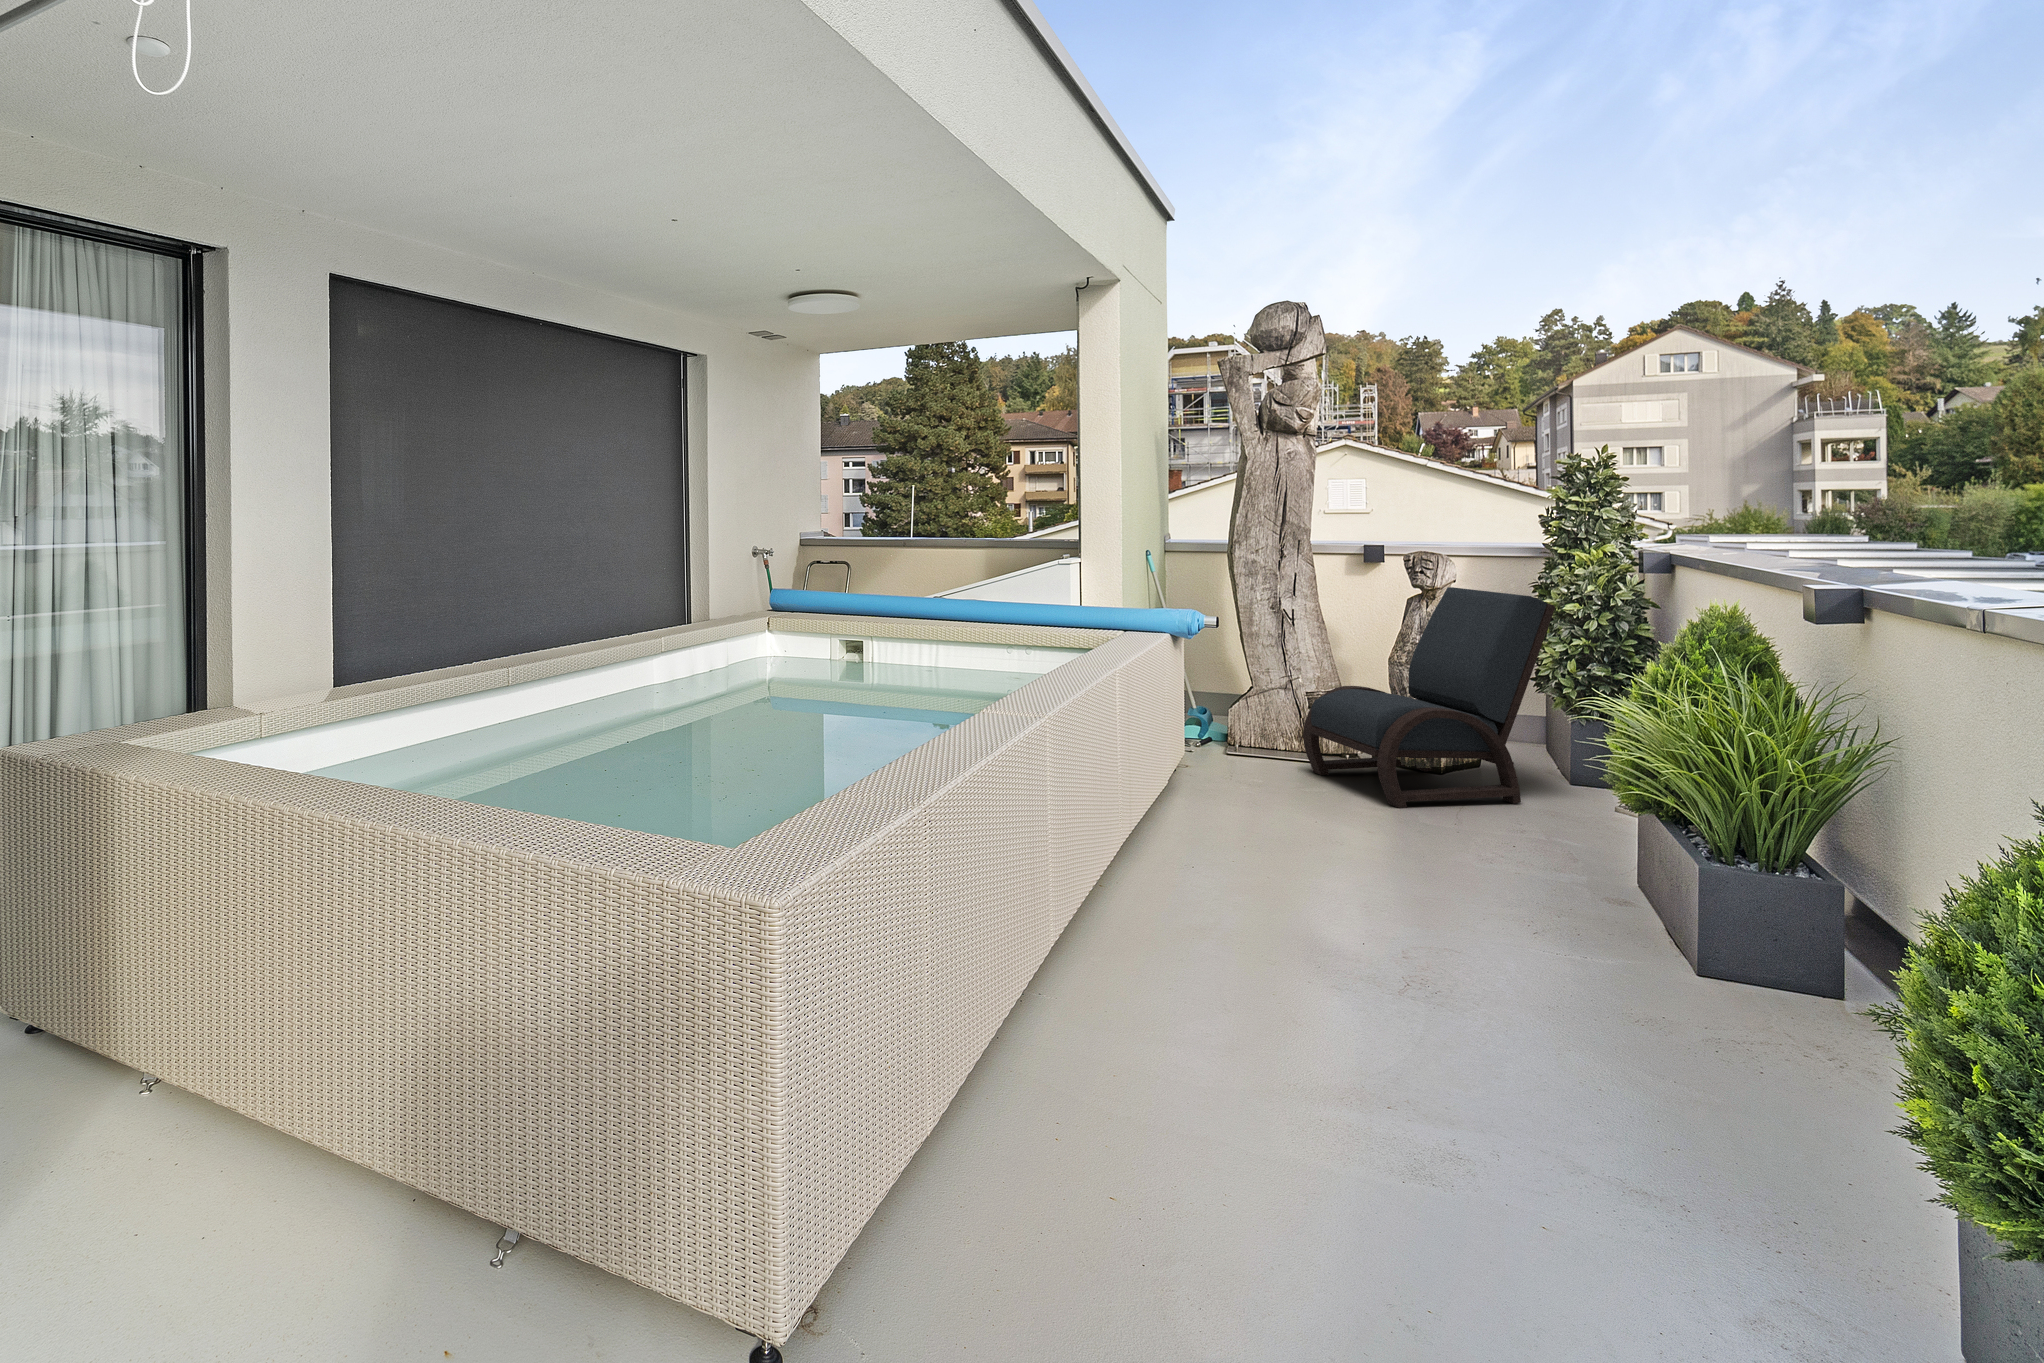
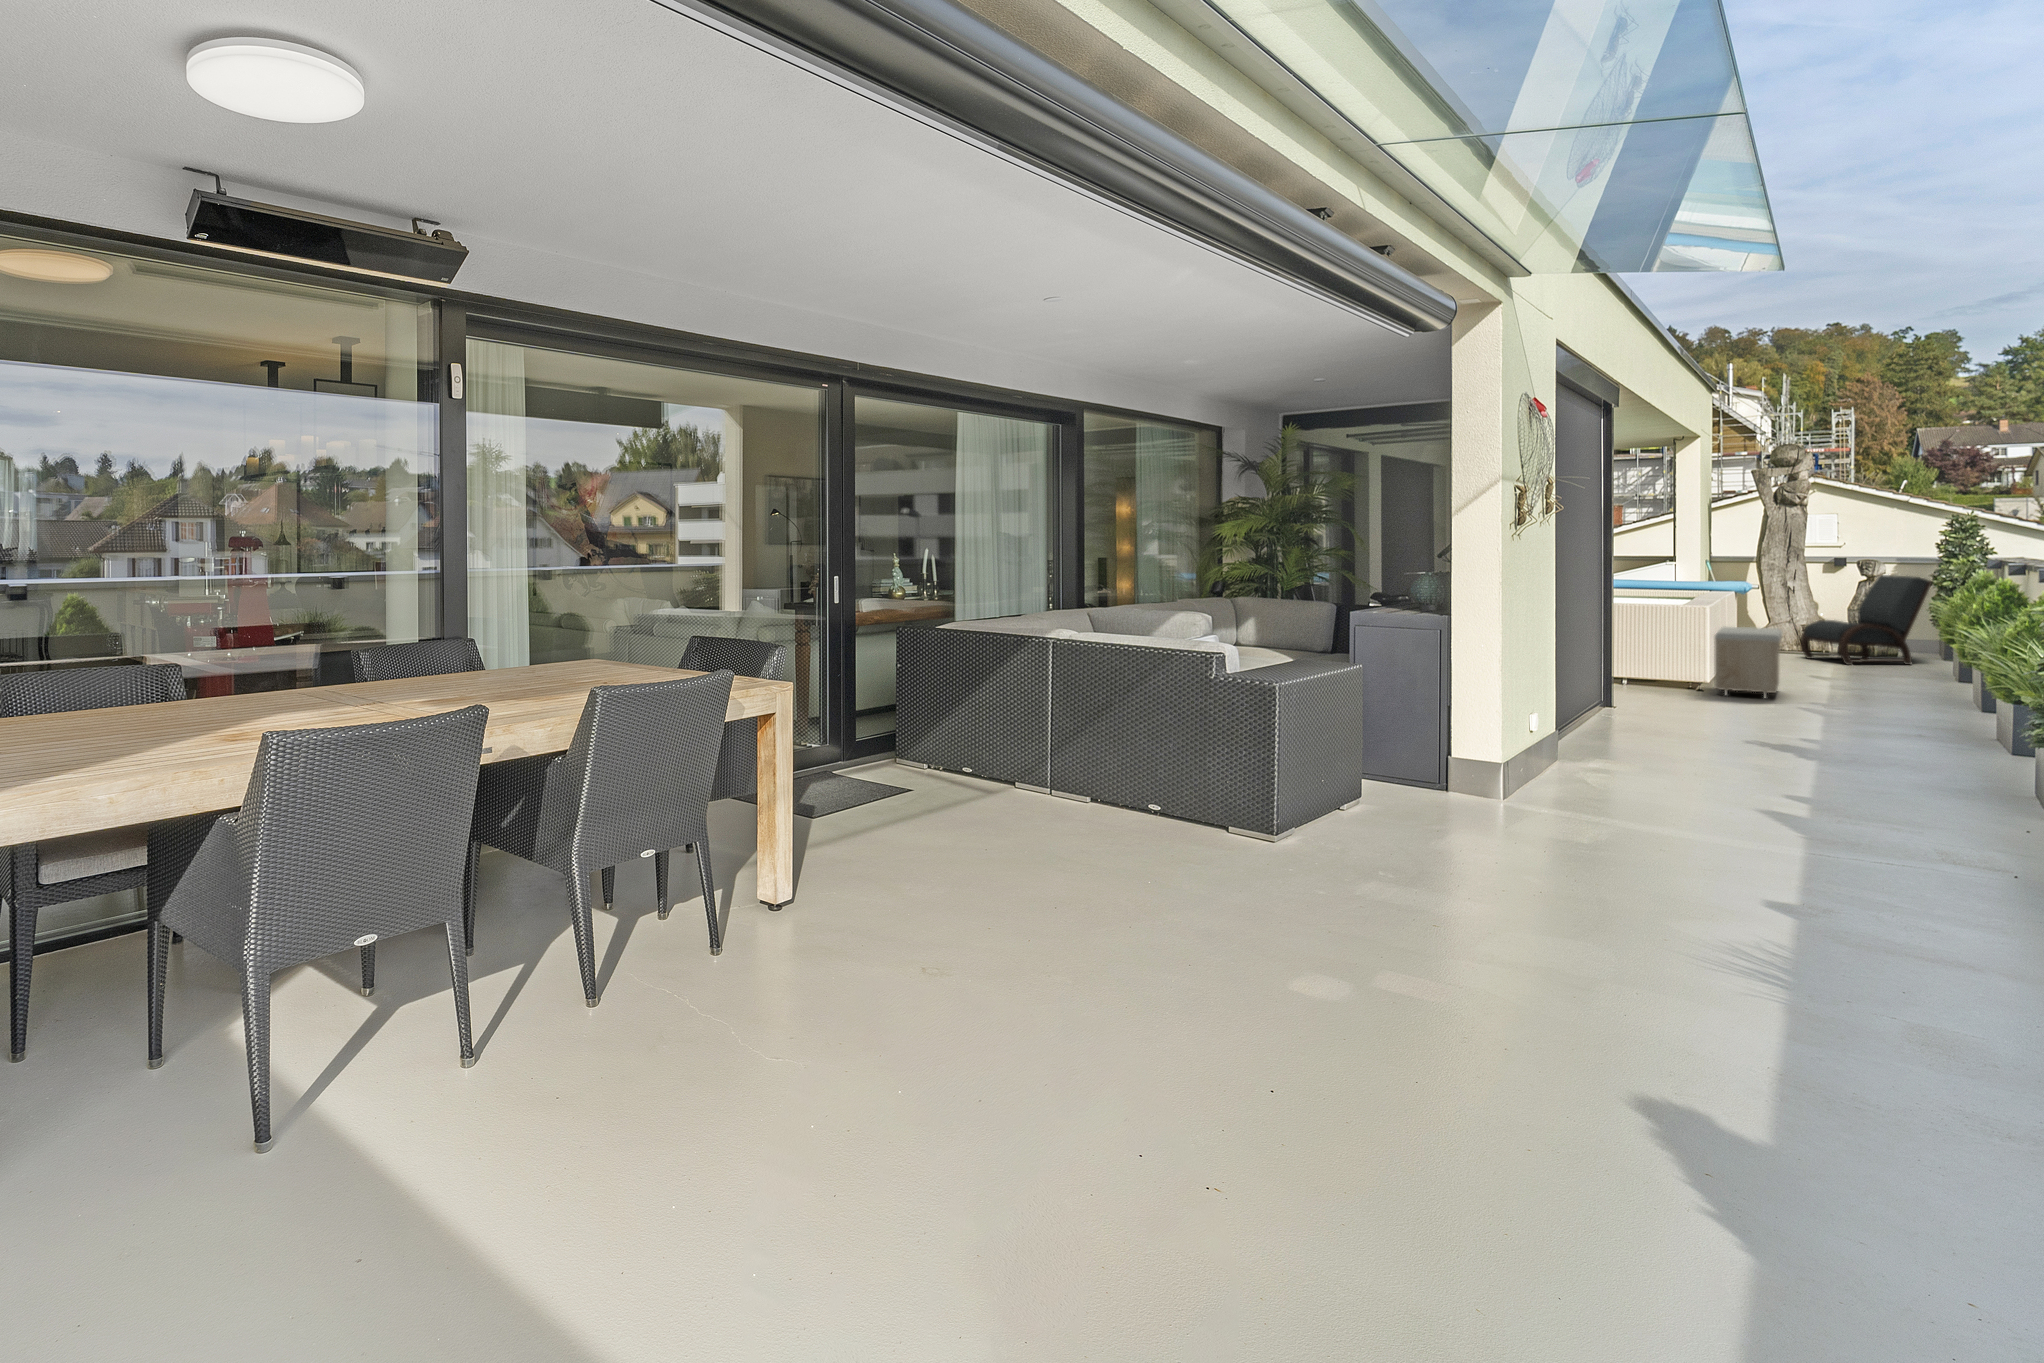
storage bench: none [955,812,1227,1230] -> present [1714,627,1782,698]

